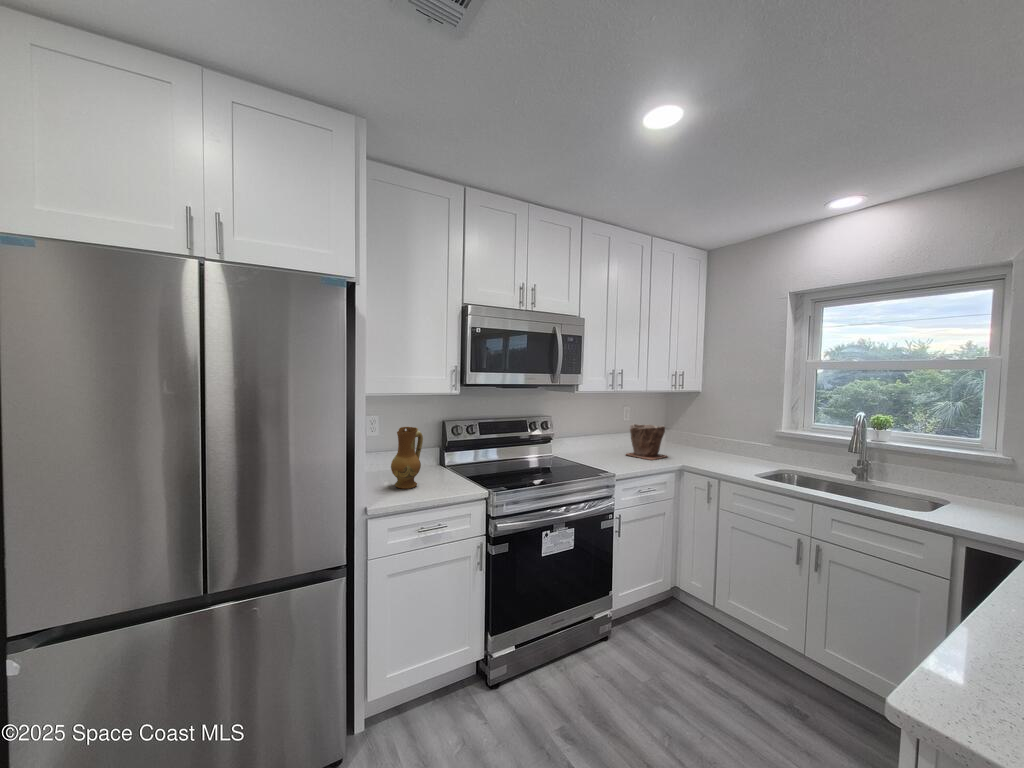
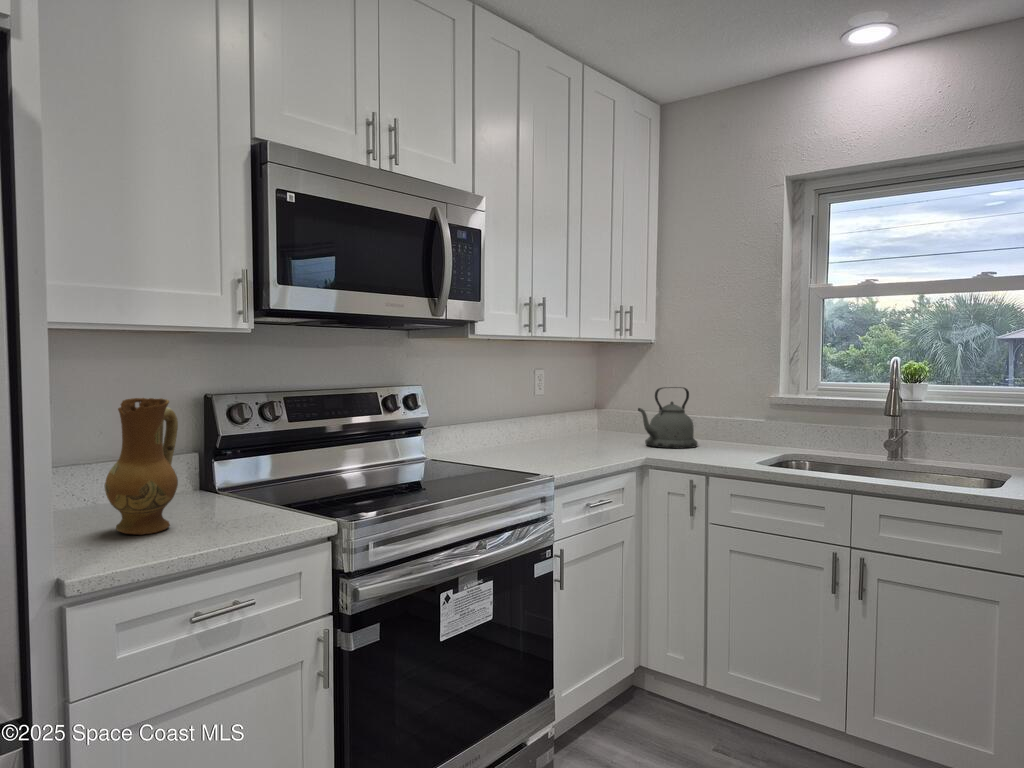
kettle: none [683,421,723,459] -> present [638,387,698,448]
plant pot: present [626,423,667,460] -> none [547,395,617,455]

